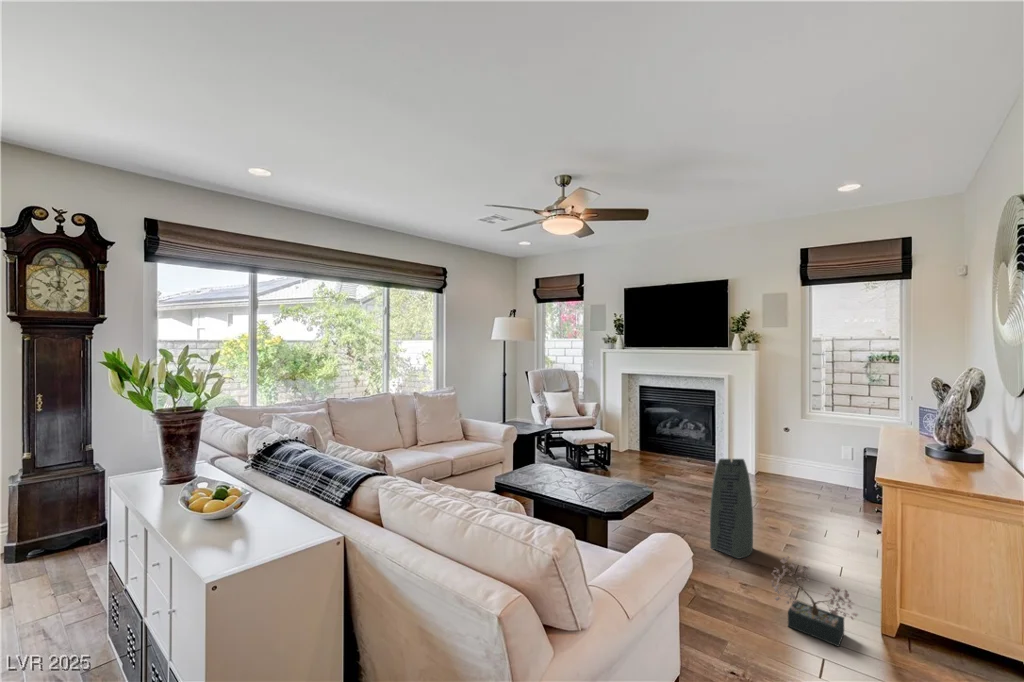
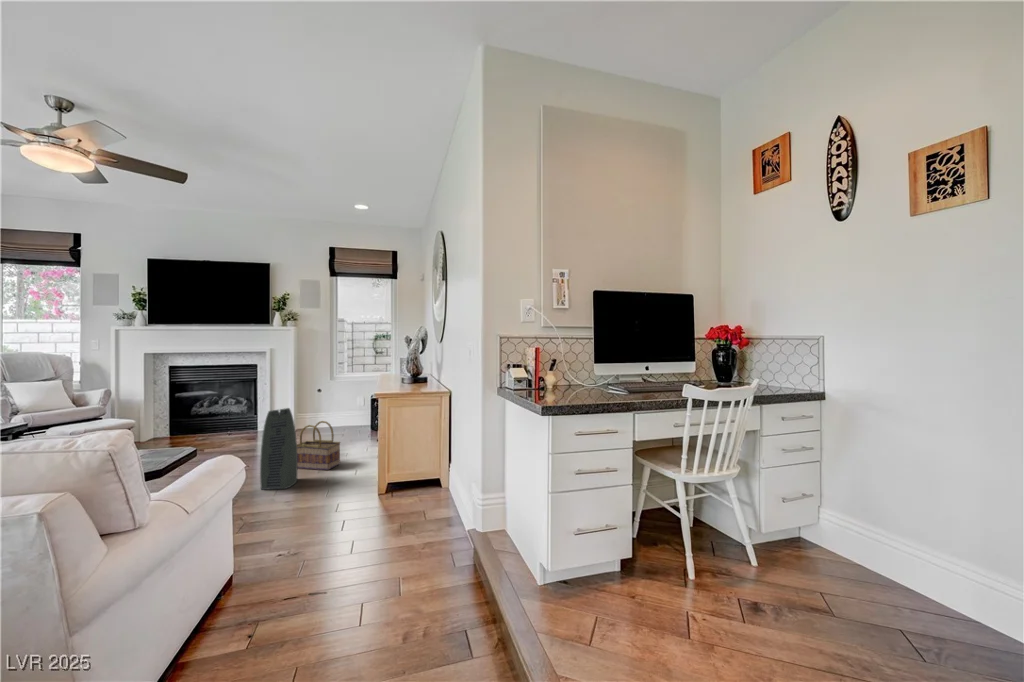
basket: none [749,480,813,550] -> present [297,421,340,470]
decorative plant: present [772,556,857,646] -> none [314,466,369,514]

